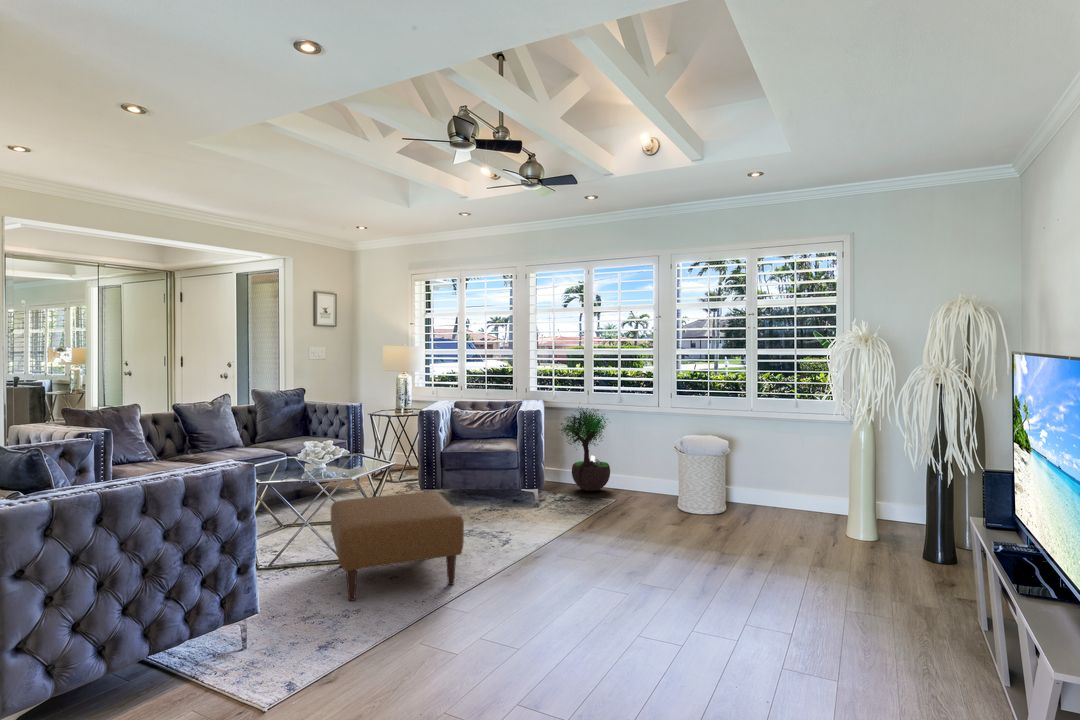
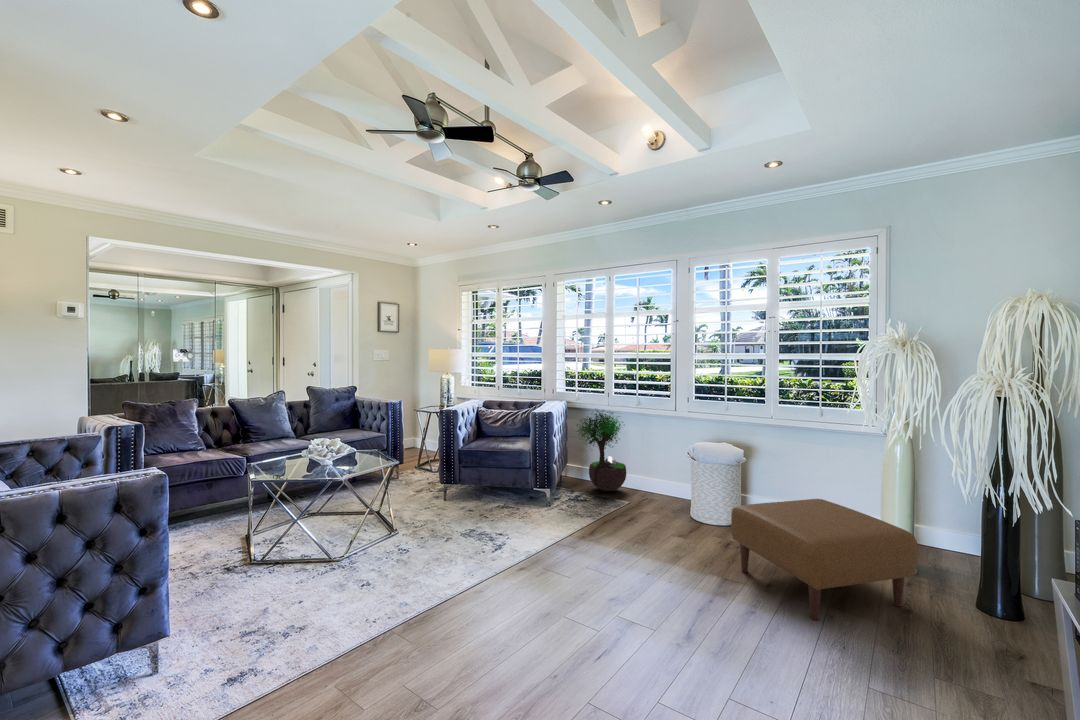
ottoman: present [331,492,464,601] -> present [731,499,918,620]

